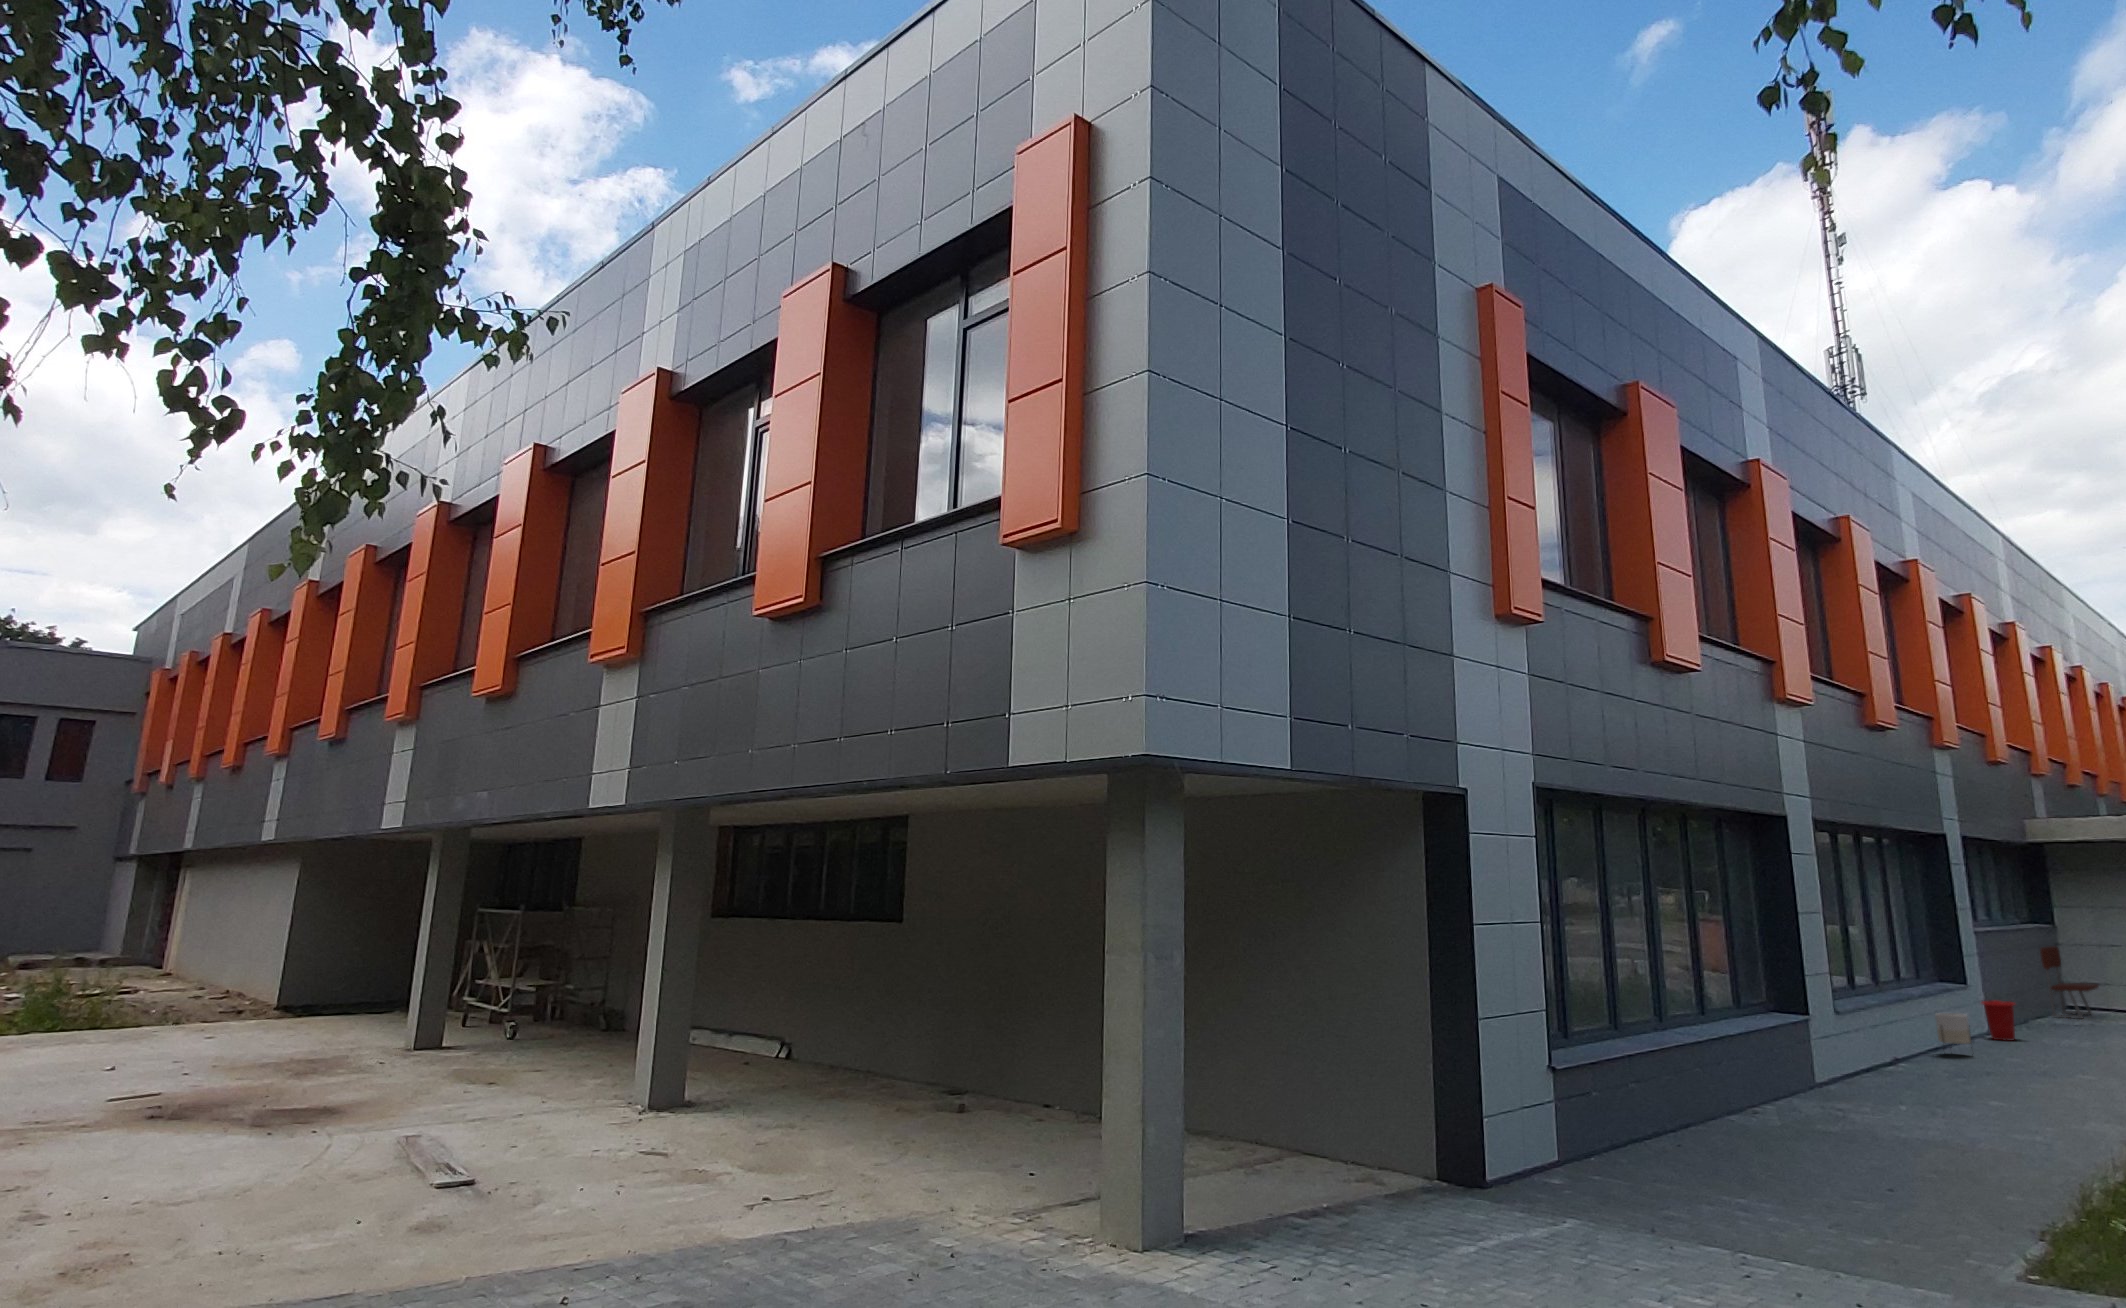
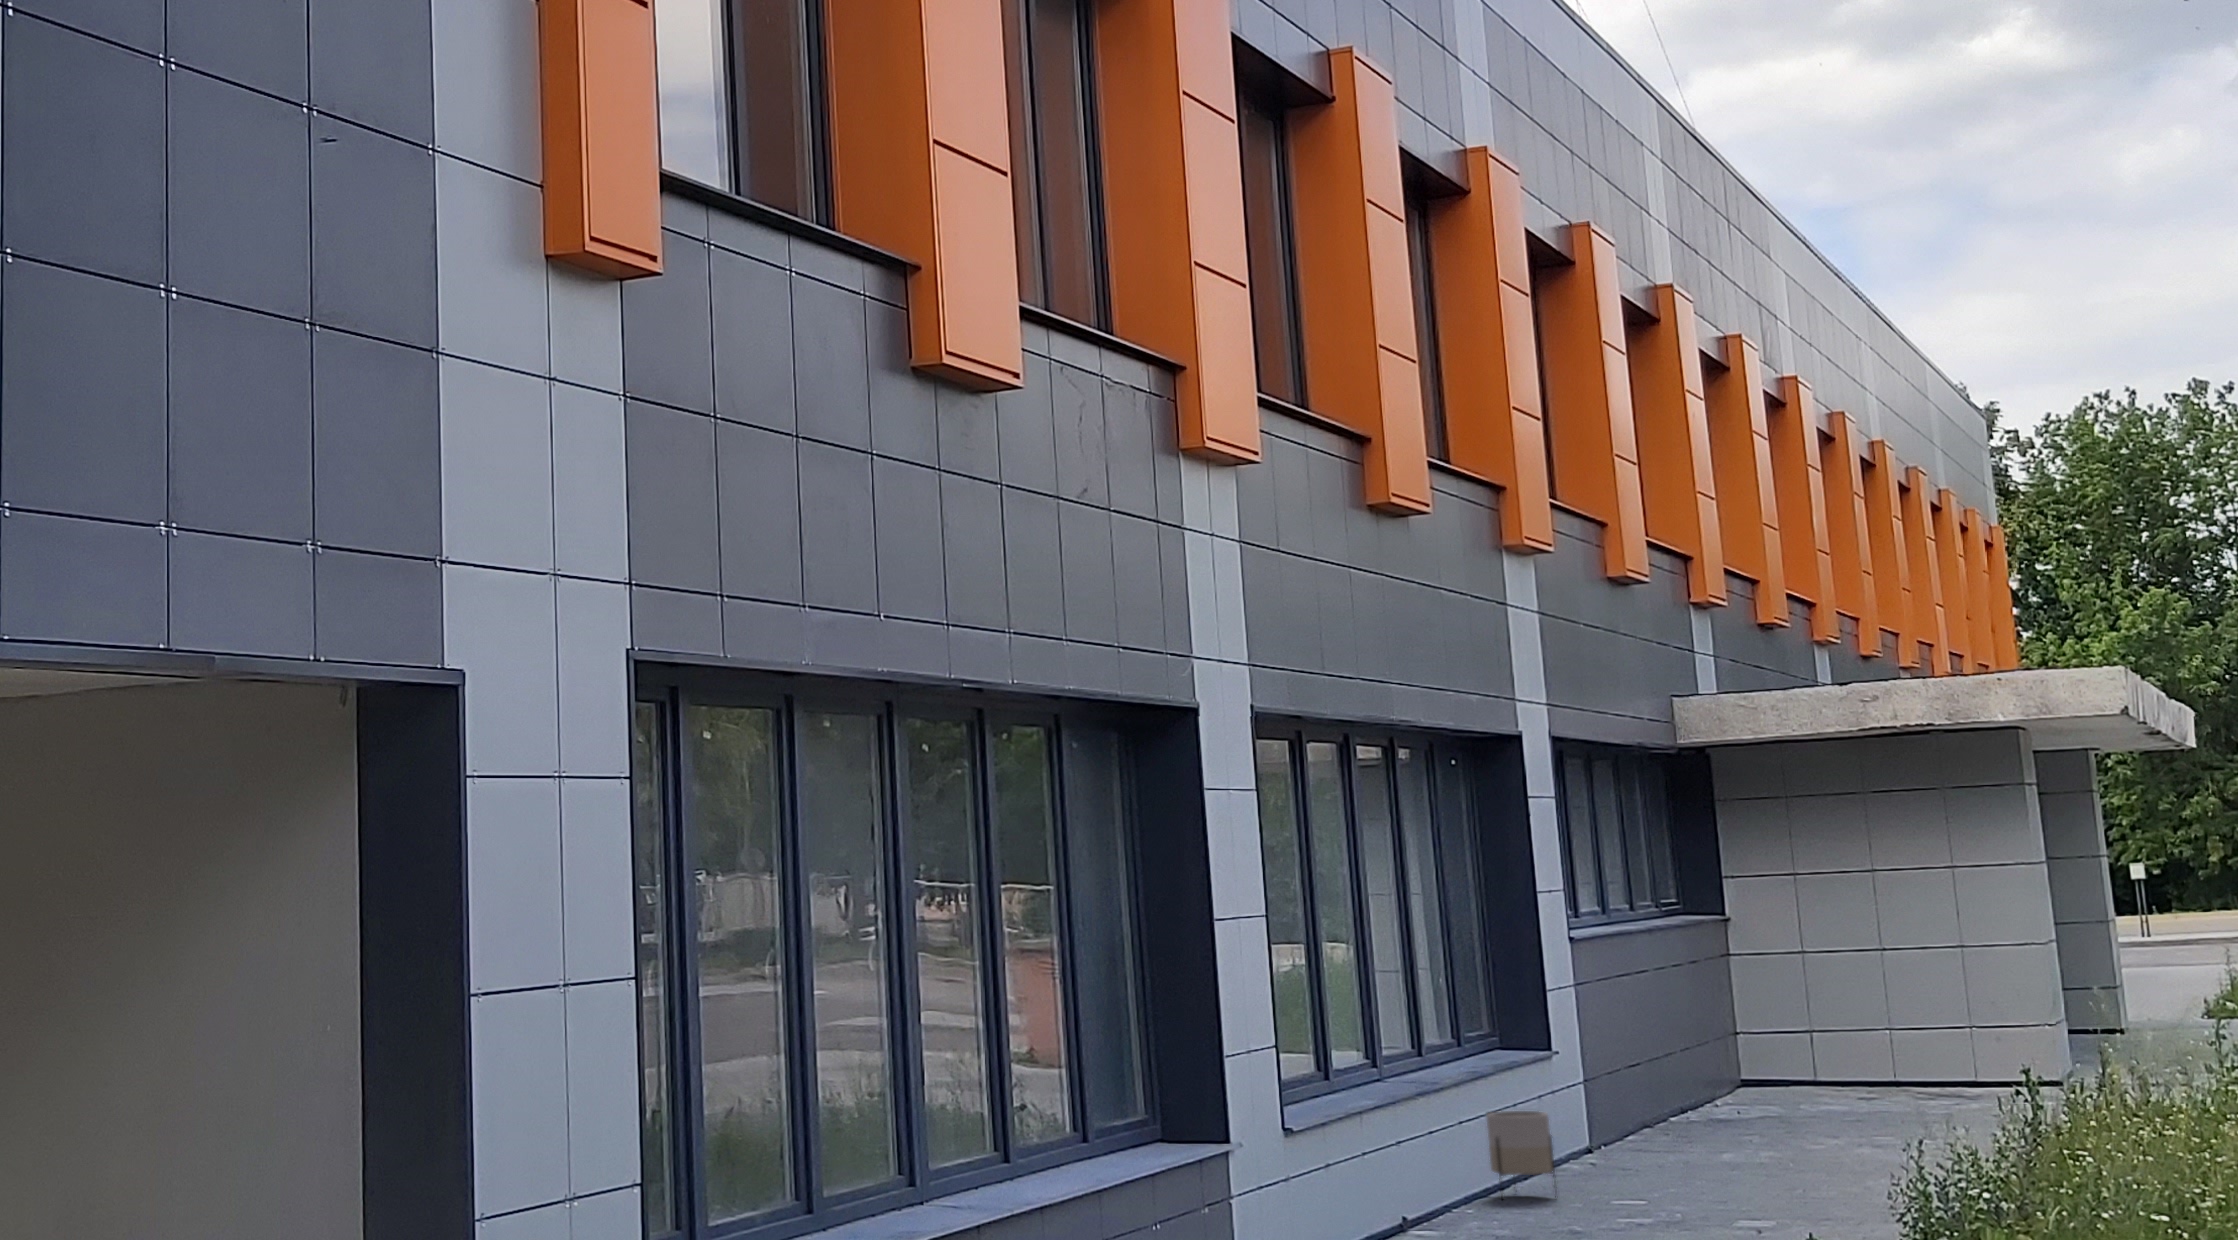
bench: present [2040,946,2098,1019] -> none [1692,954,1797,1099]
waste bin: present [1982,1001,2015,1041] -> none [1575,1076,1643,1158]

